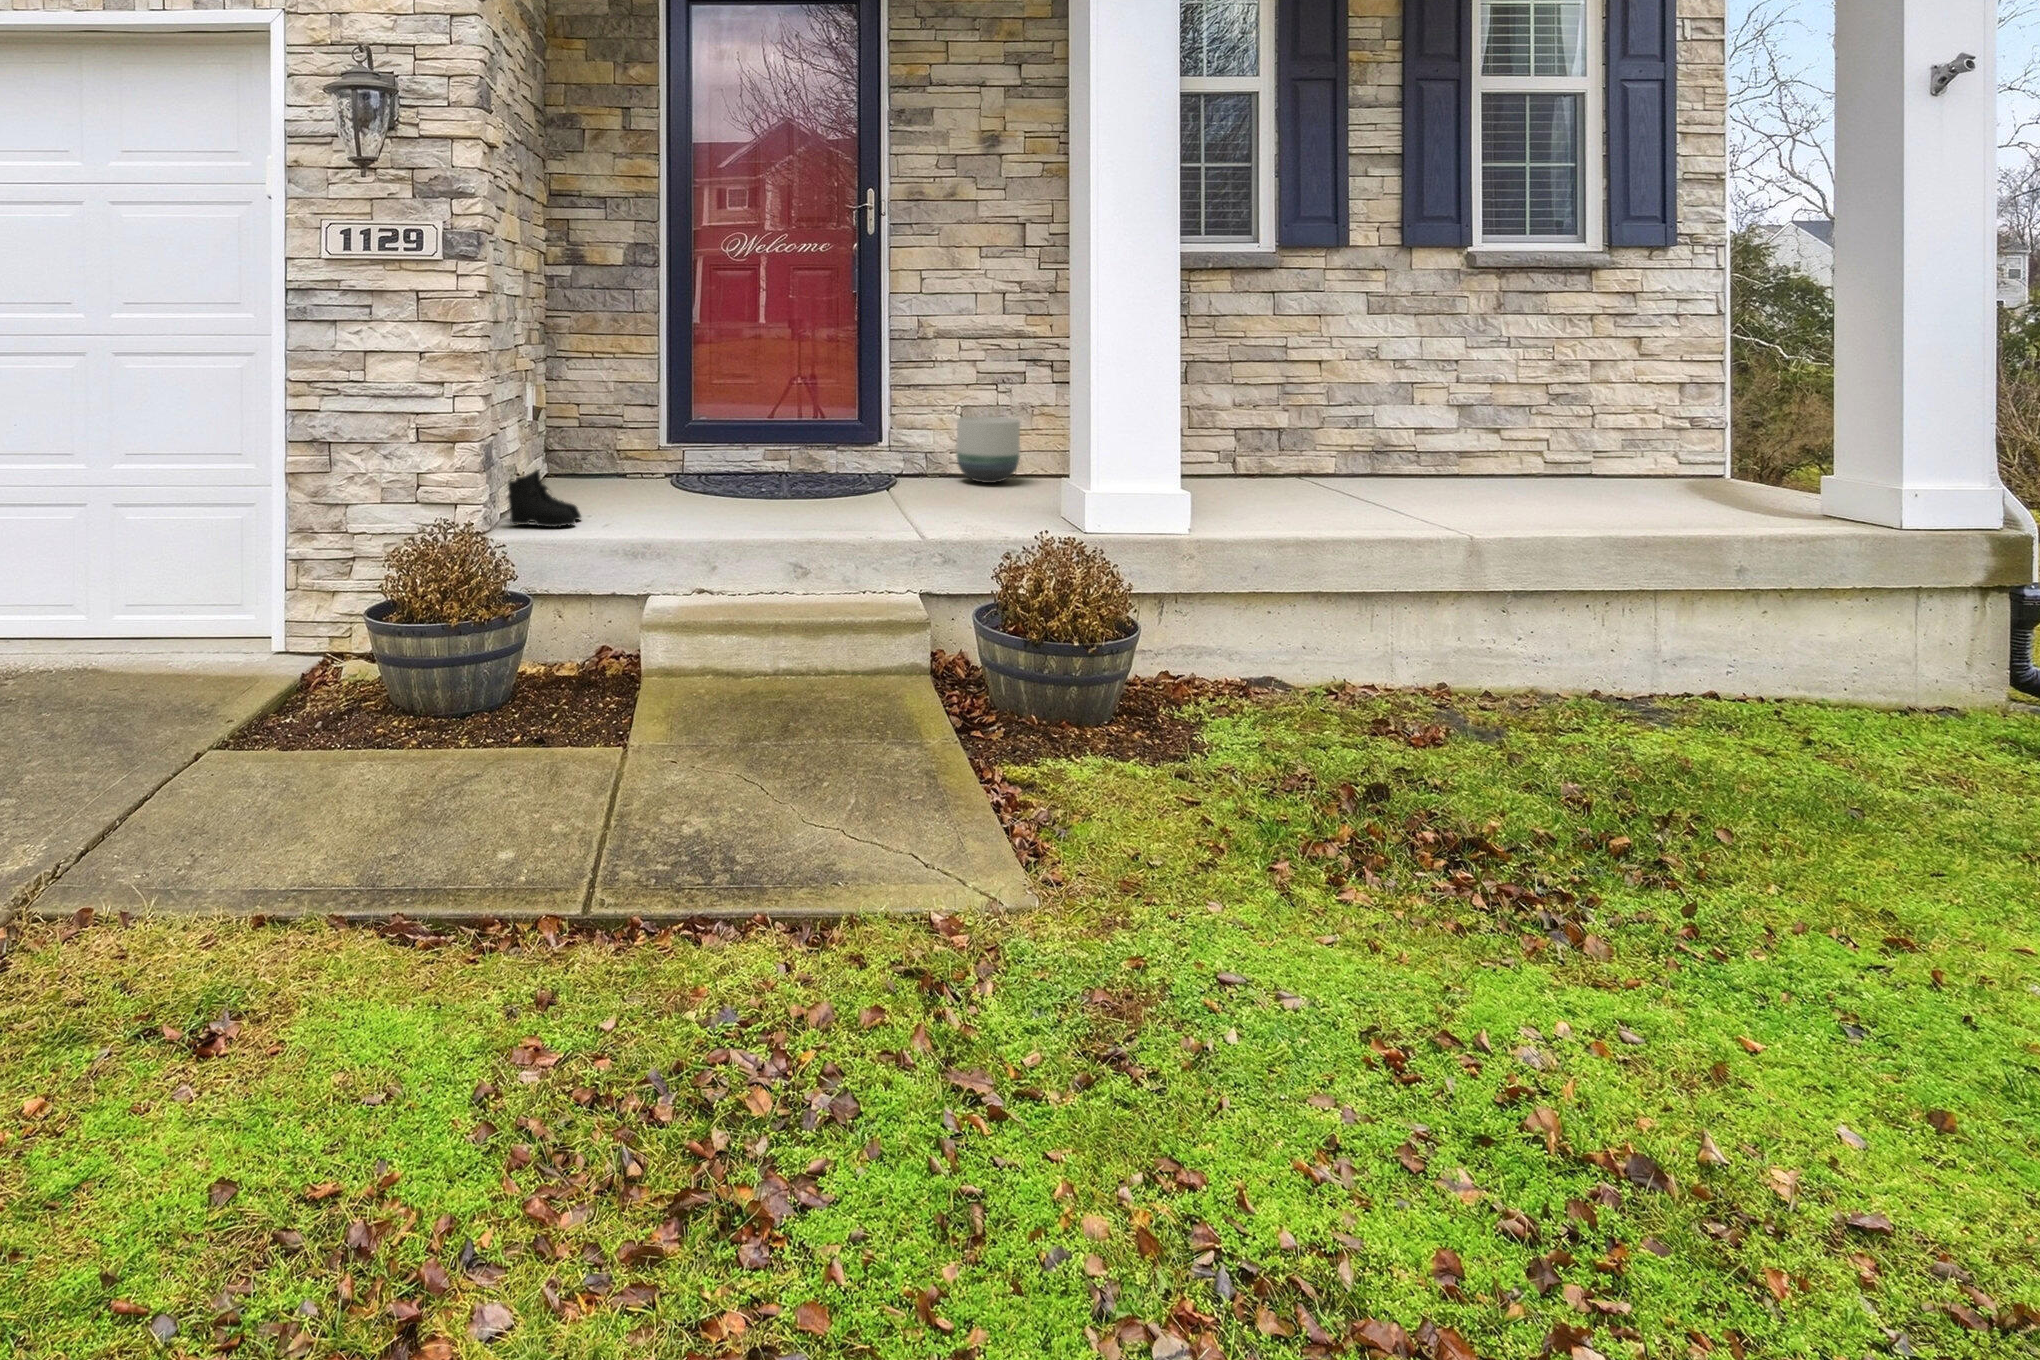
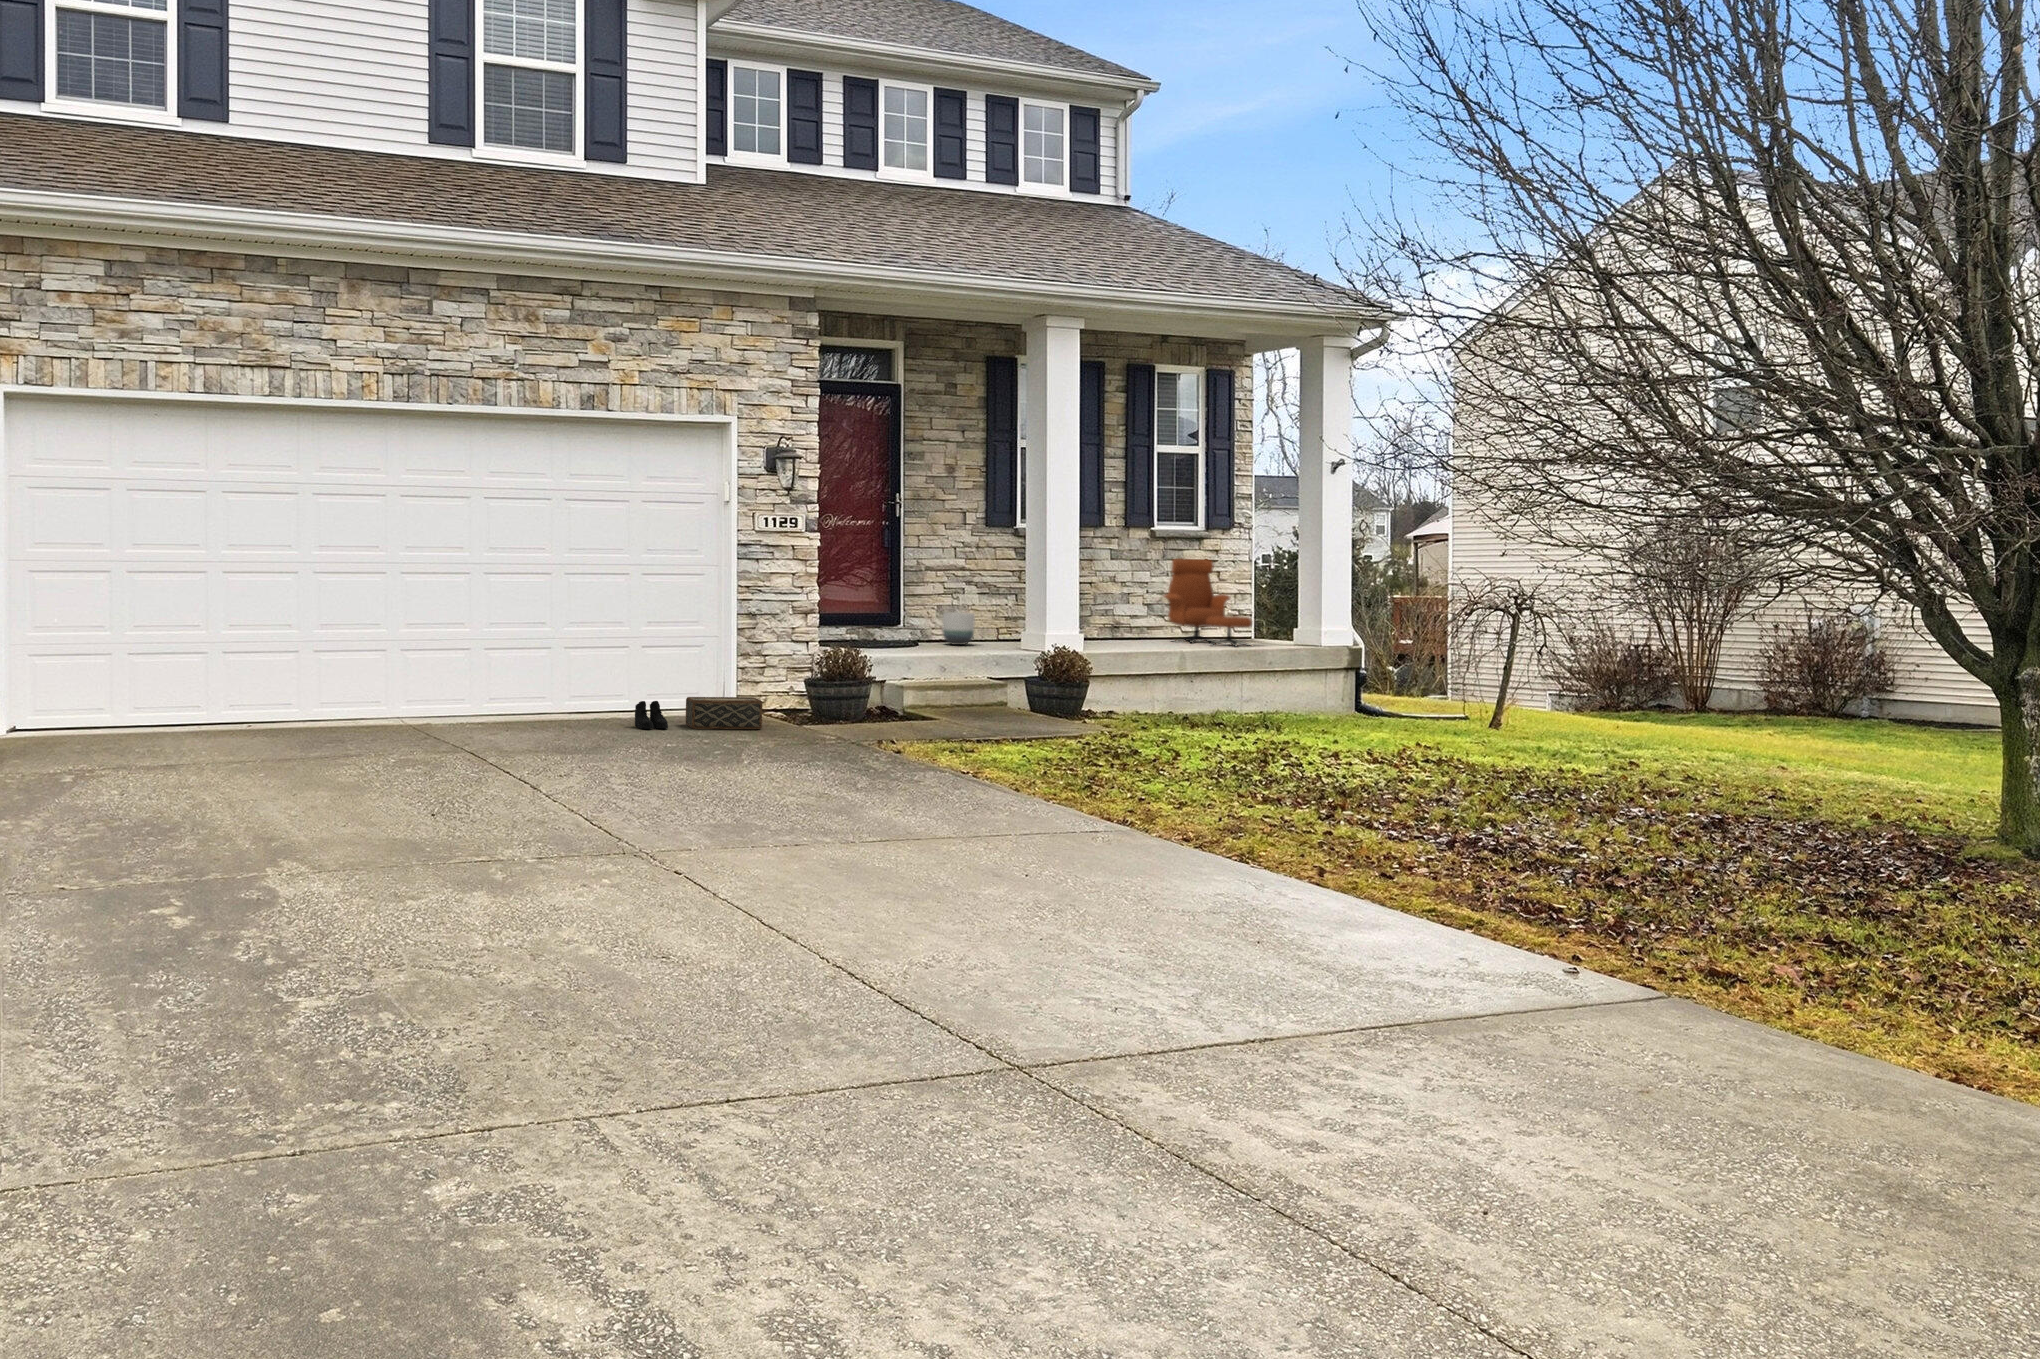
lounge chair: none [1487,309,1702,509] -> present [1164,558,1252,646]
boots: present [506,470,581,527] -> present [635,701,668,729]
woven basket: none [134,603,321,694] -> present [686,697,762,729]

